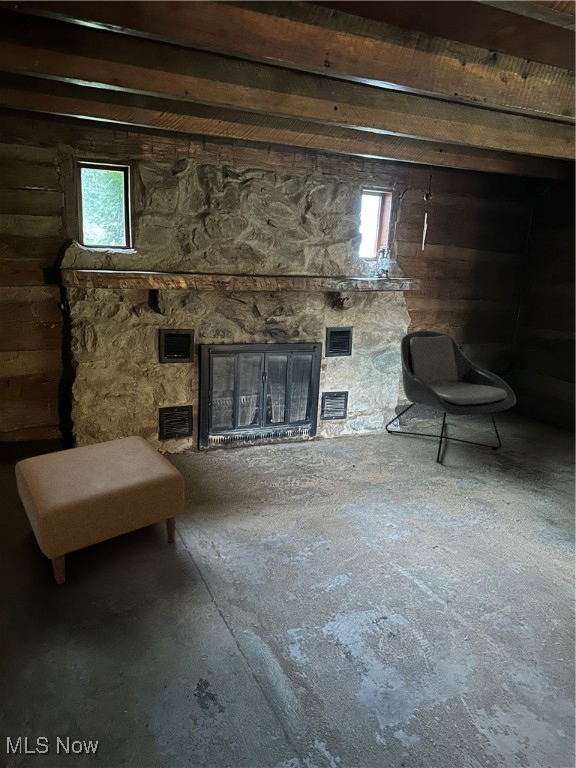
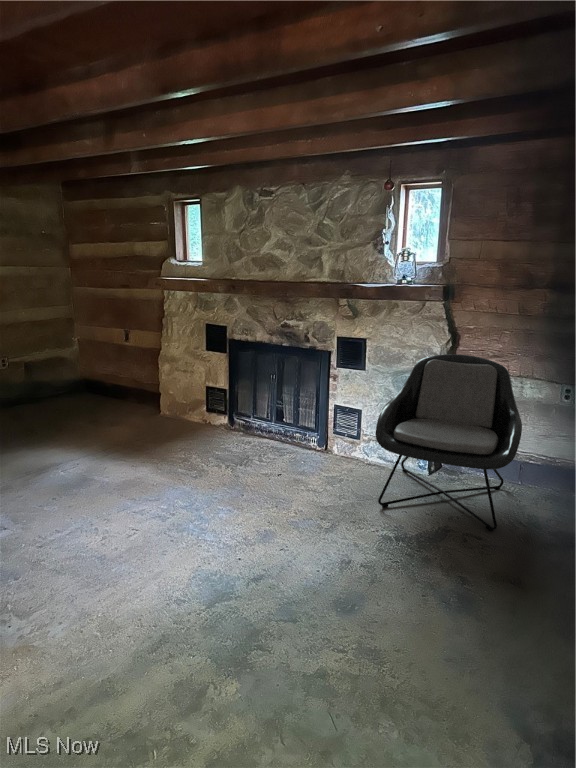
ottoman: present [15,436,184,584] -> none [35,388,154,462]

